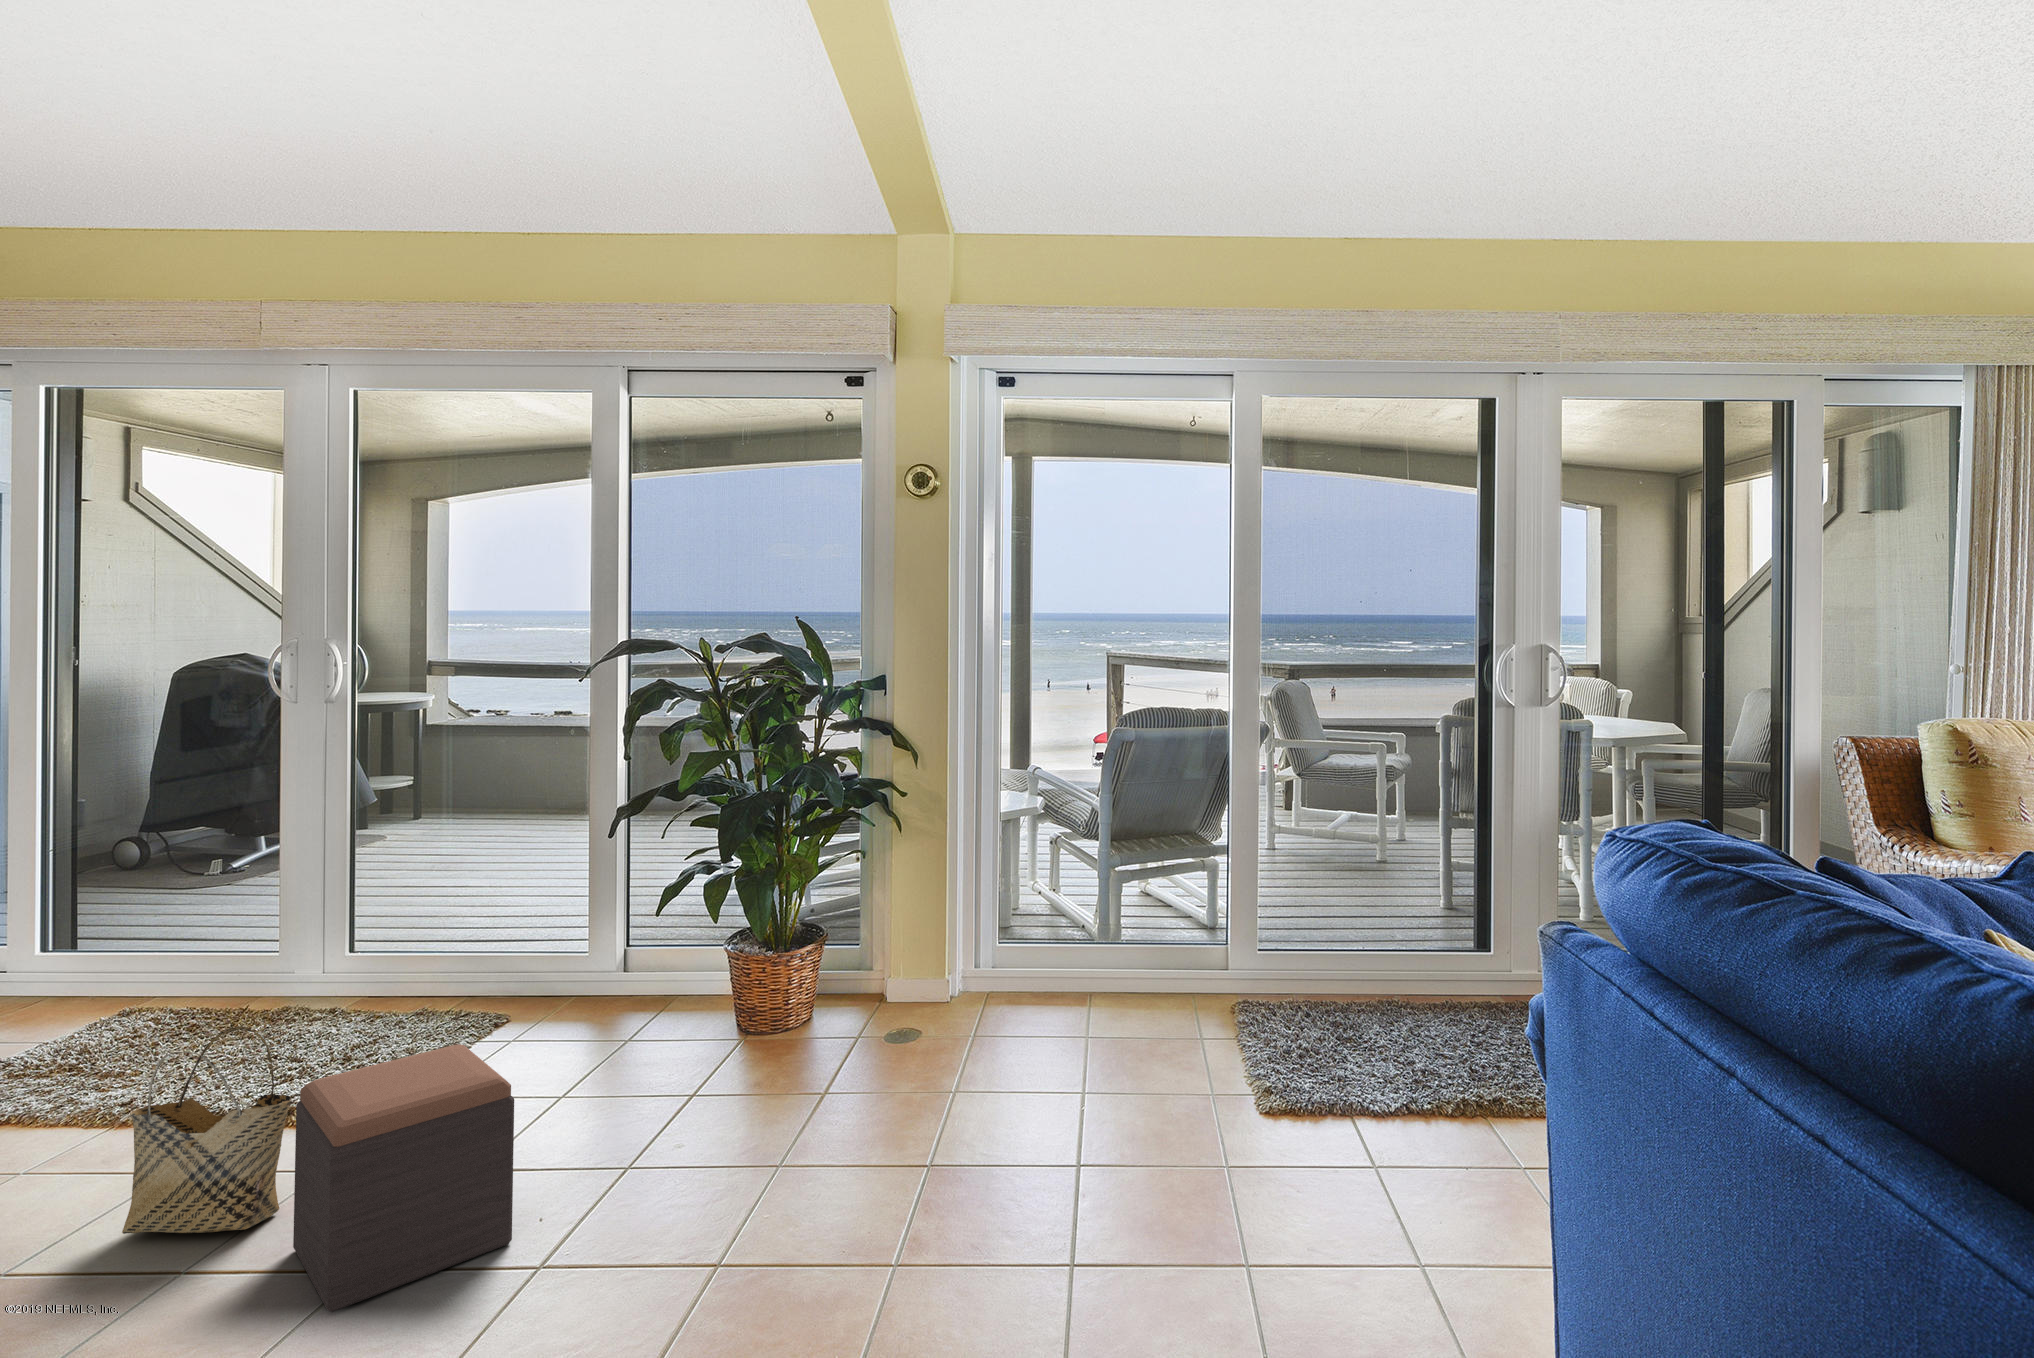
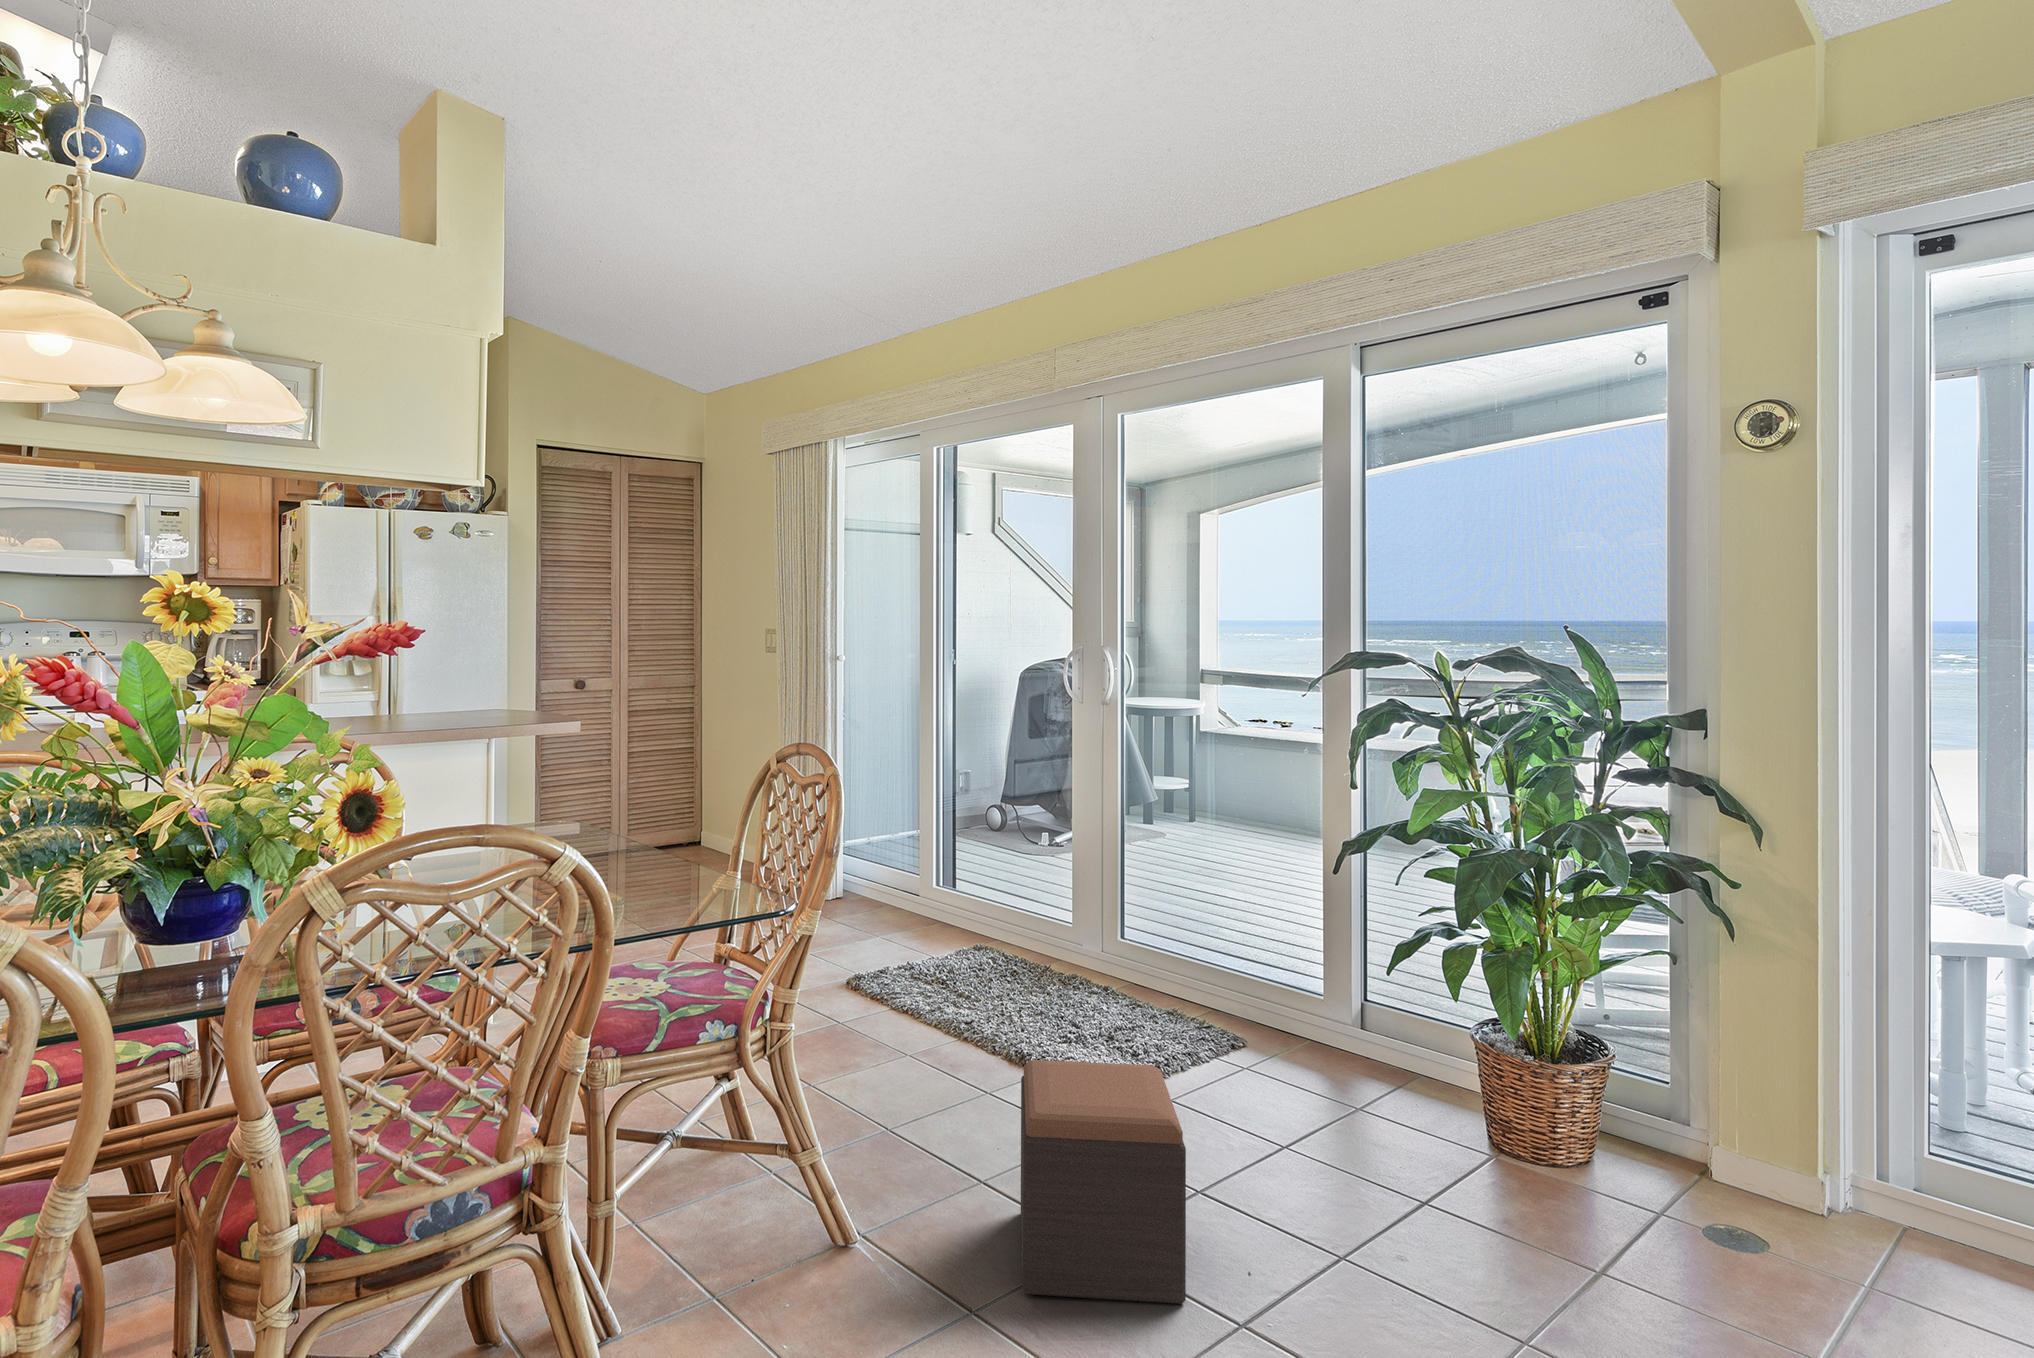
woven basket: present [122,1027,291,1234] -> none [926,989,1031,1173]

